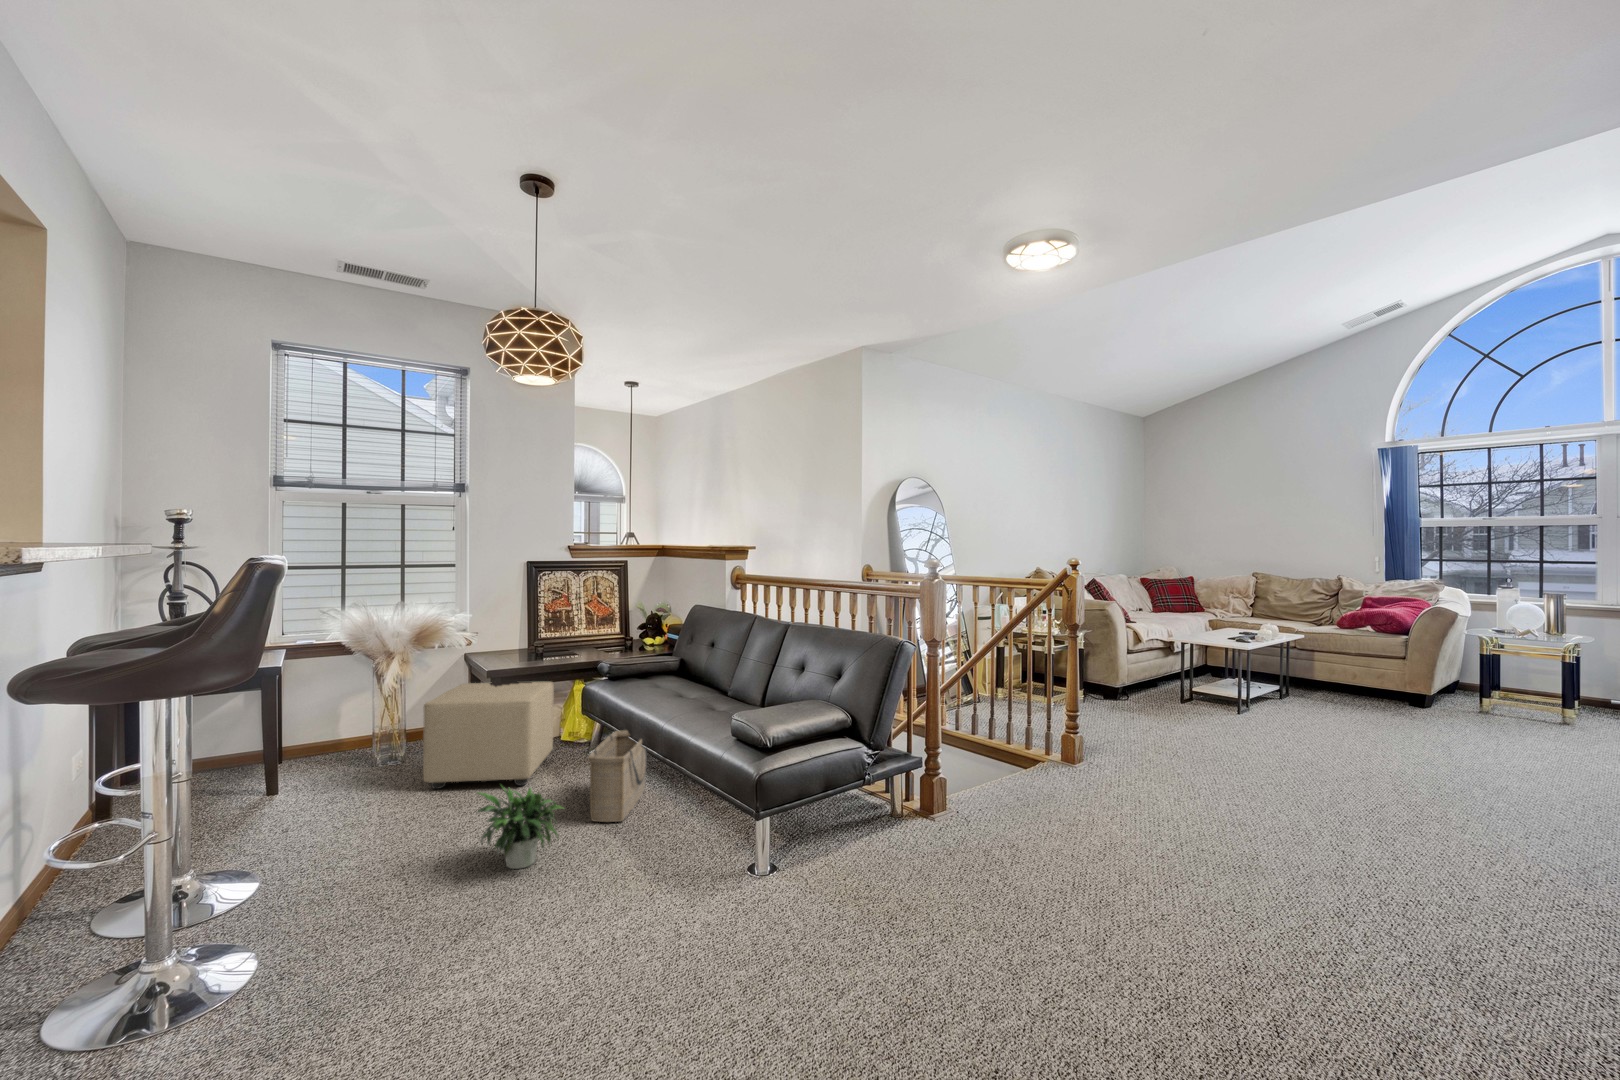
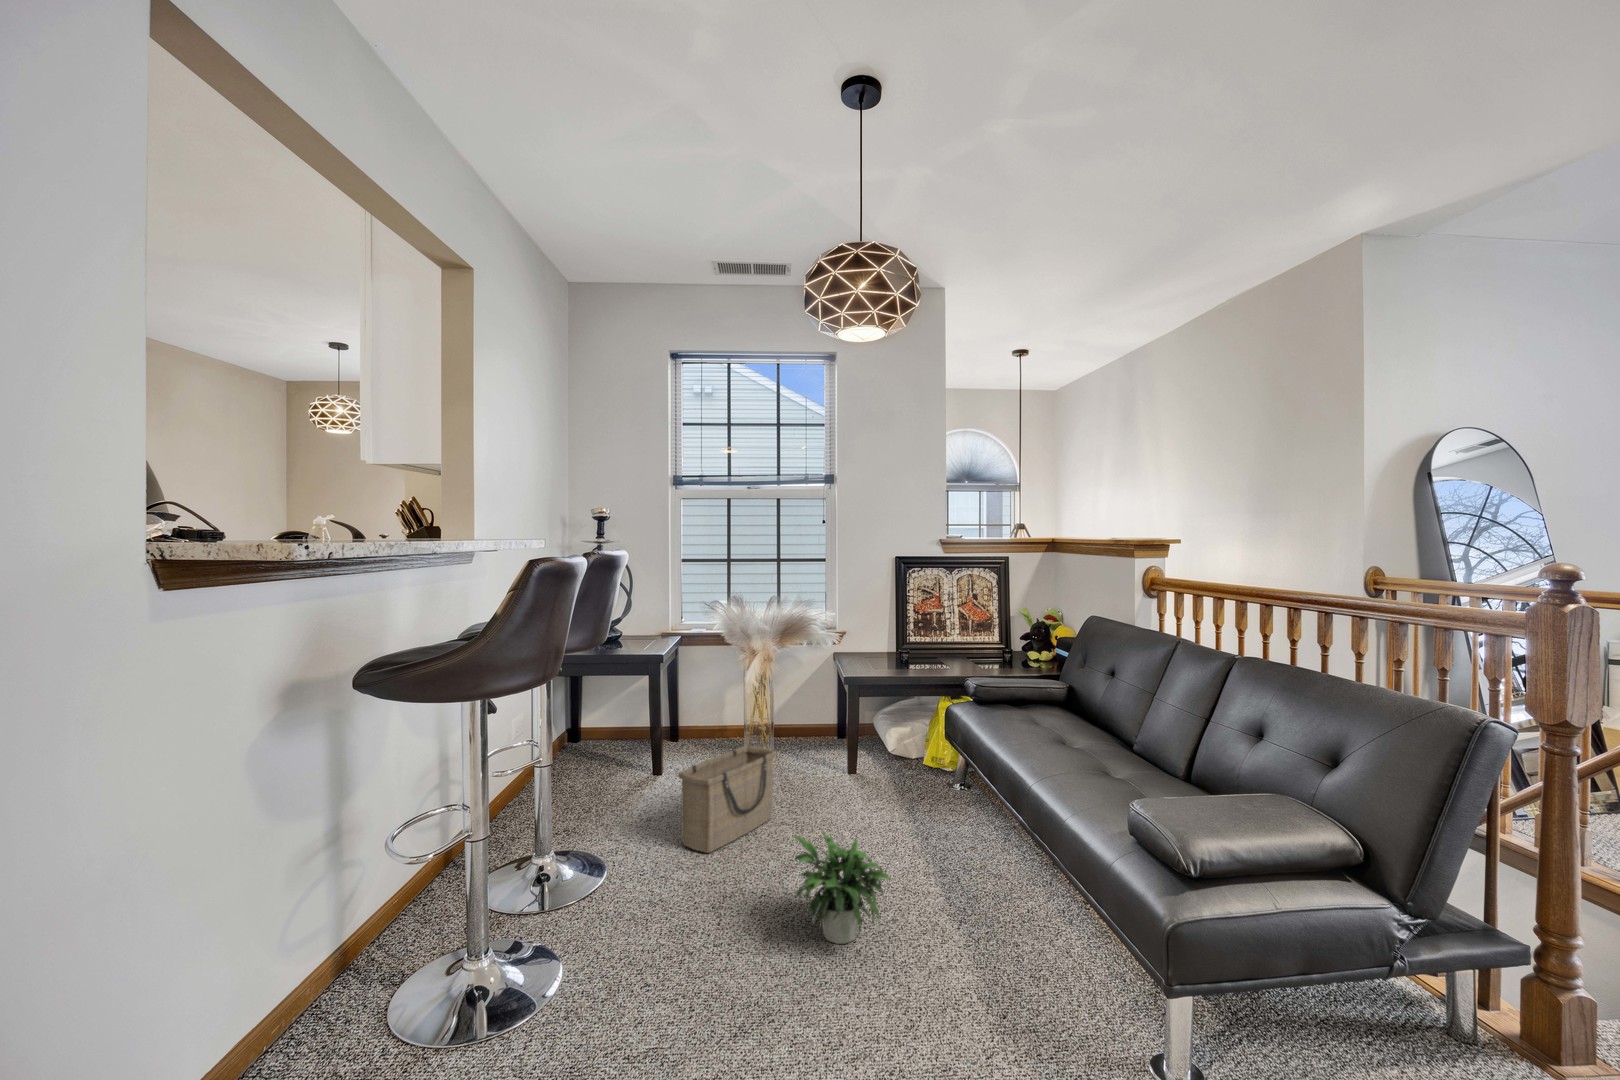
ottoman: present [423,681,554,789] -> none [776,687,914,817]
basket: present [588,730,647,822] -> present [678,746,776,853]

